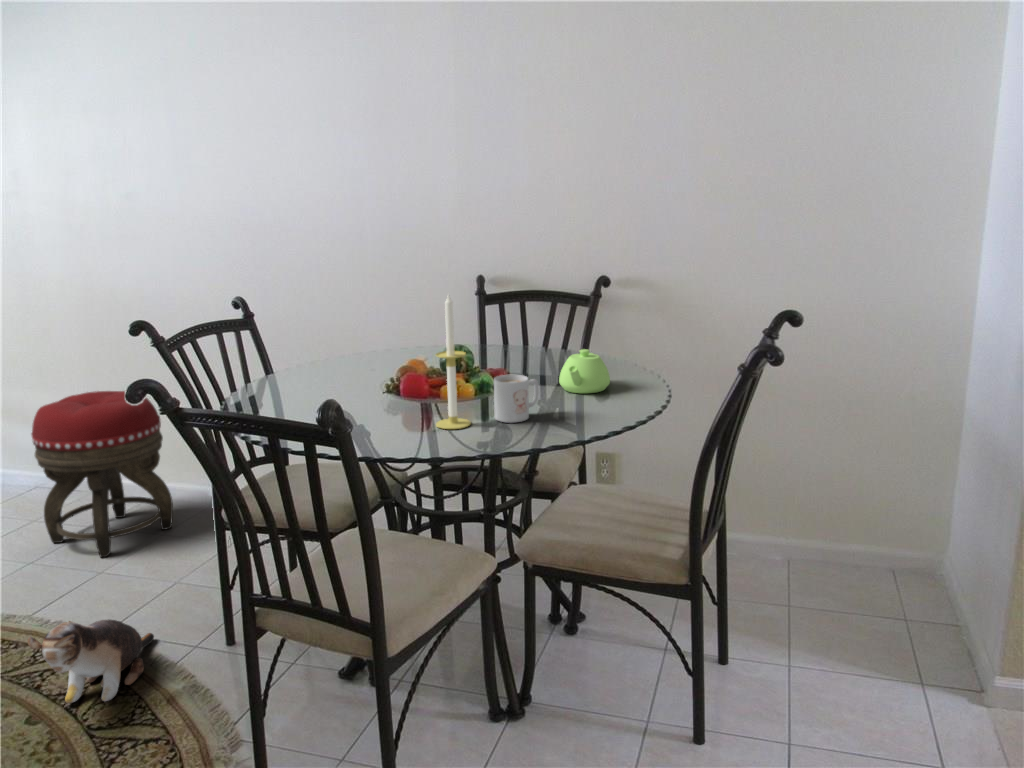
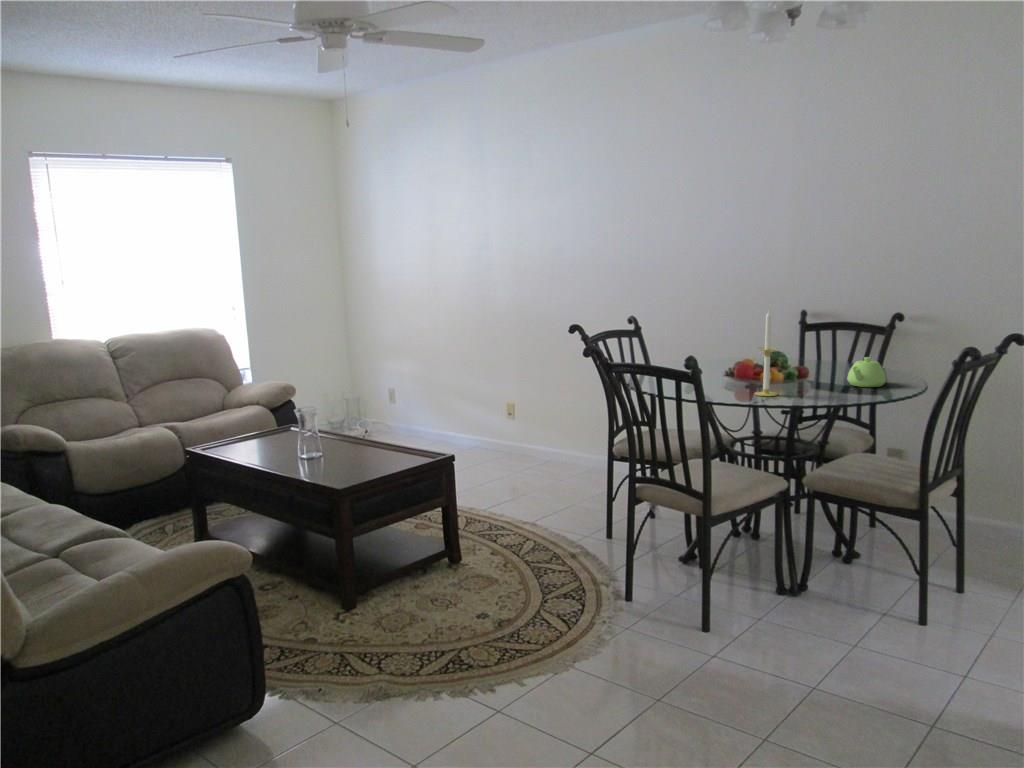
mug: present [494,375,539,423] -> none [795,366,827,396]
footstool: present [31,391,173,557] -> none [488,380,567,489]
plush toy: present [28,620,154,703] -> none [502,496,561,550]

